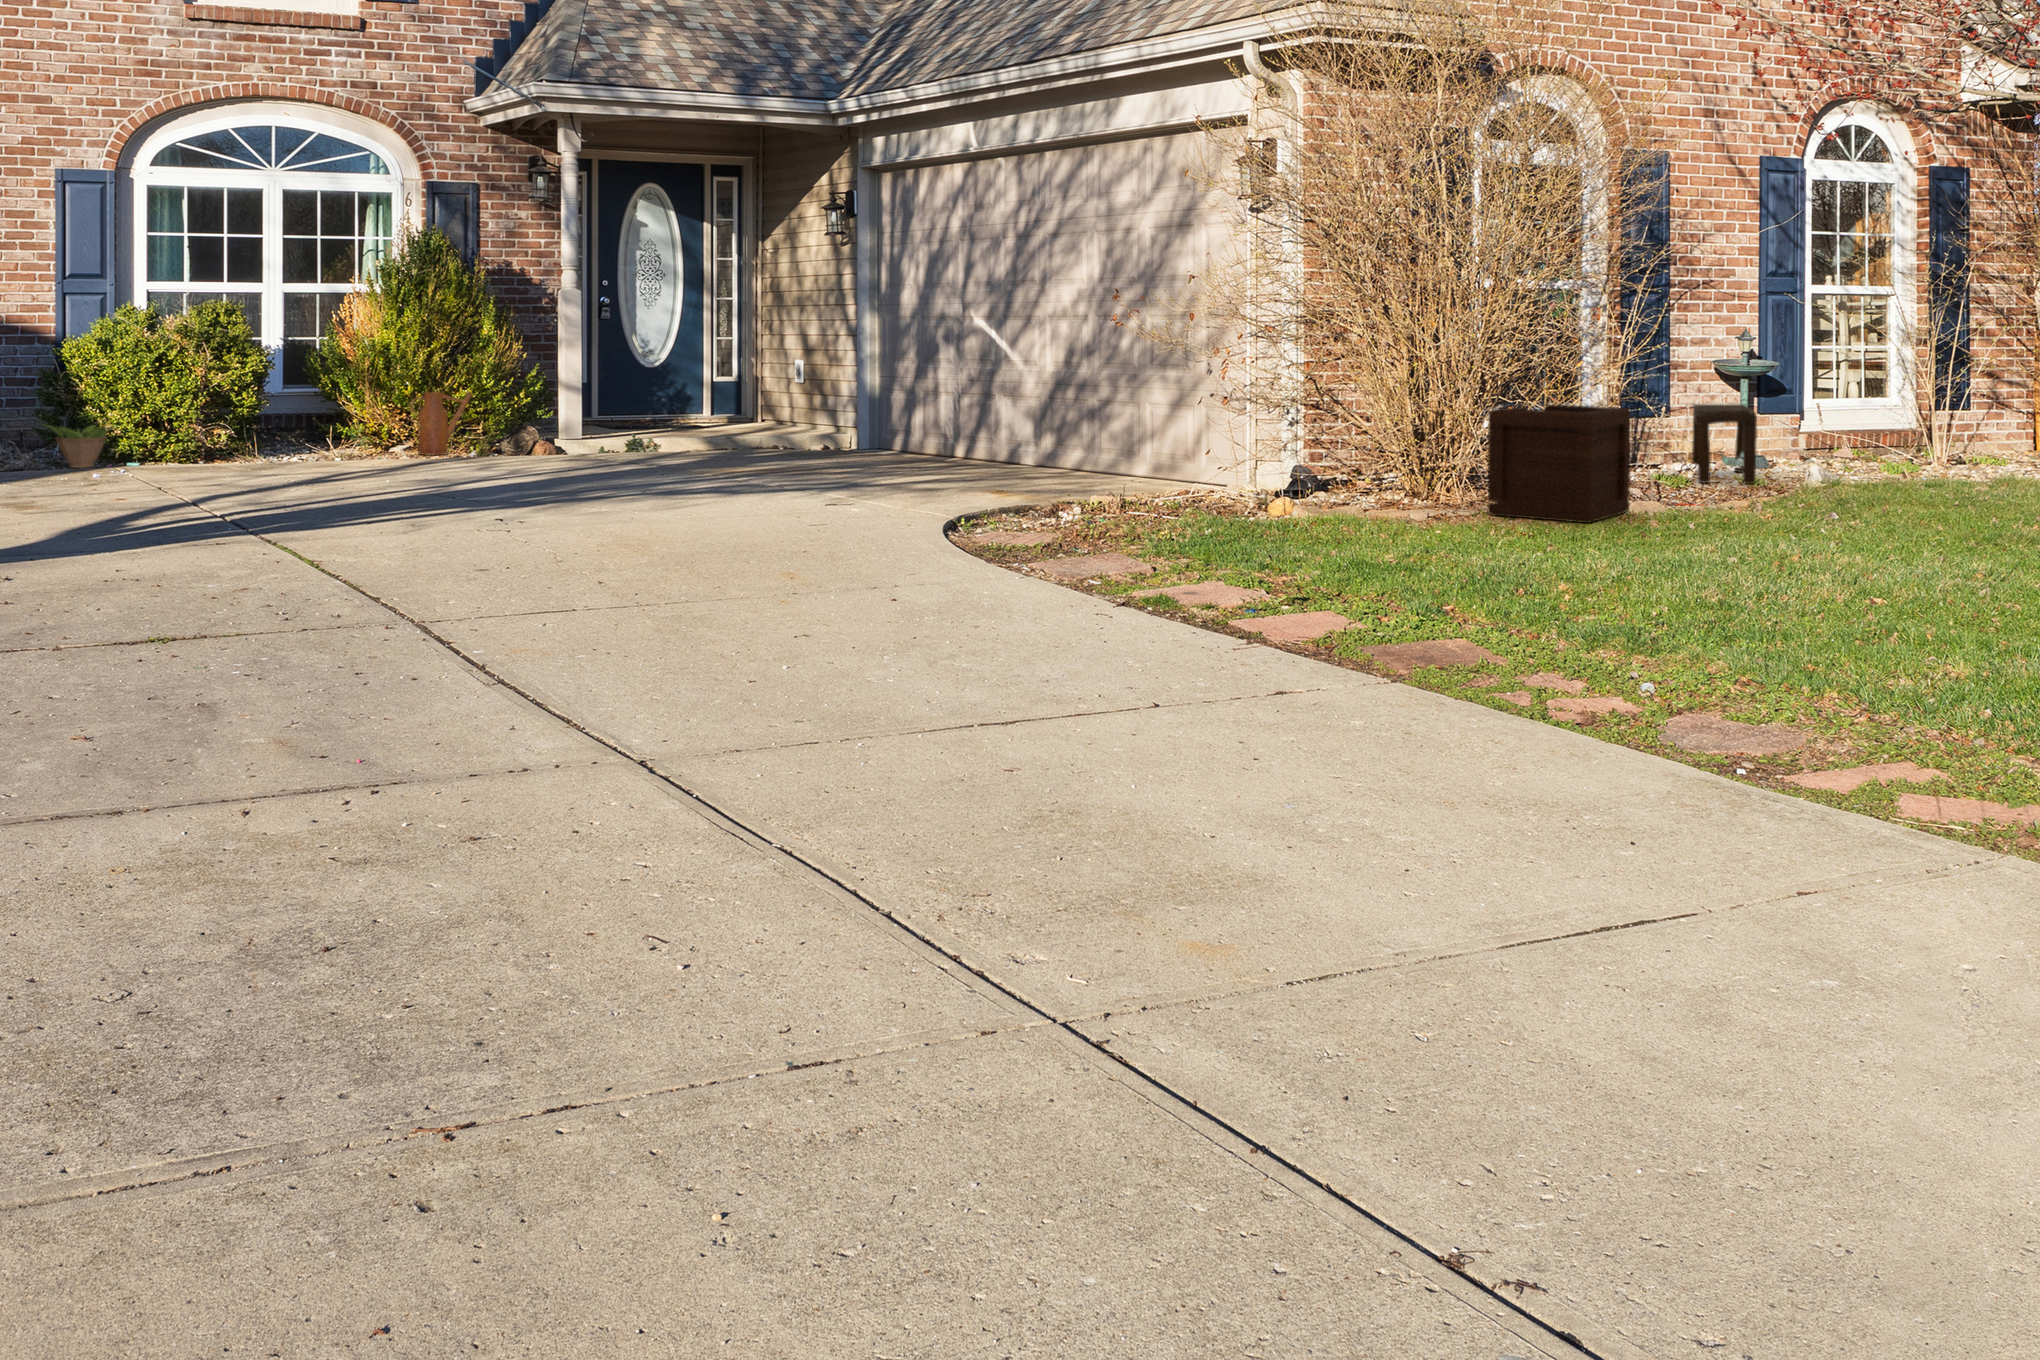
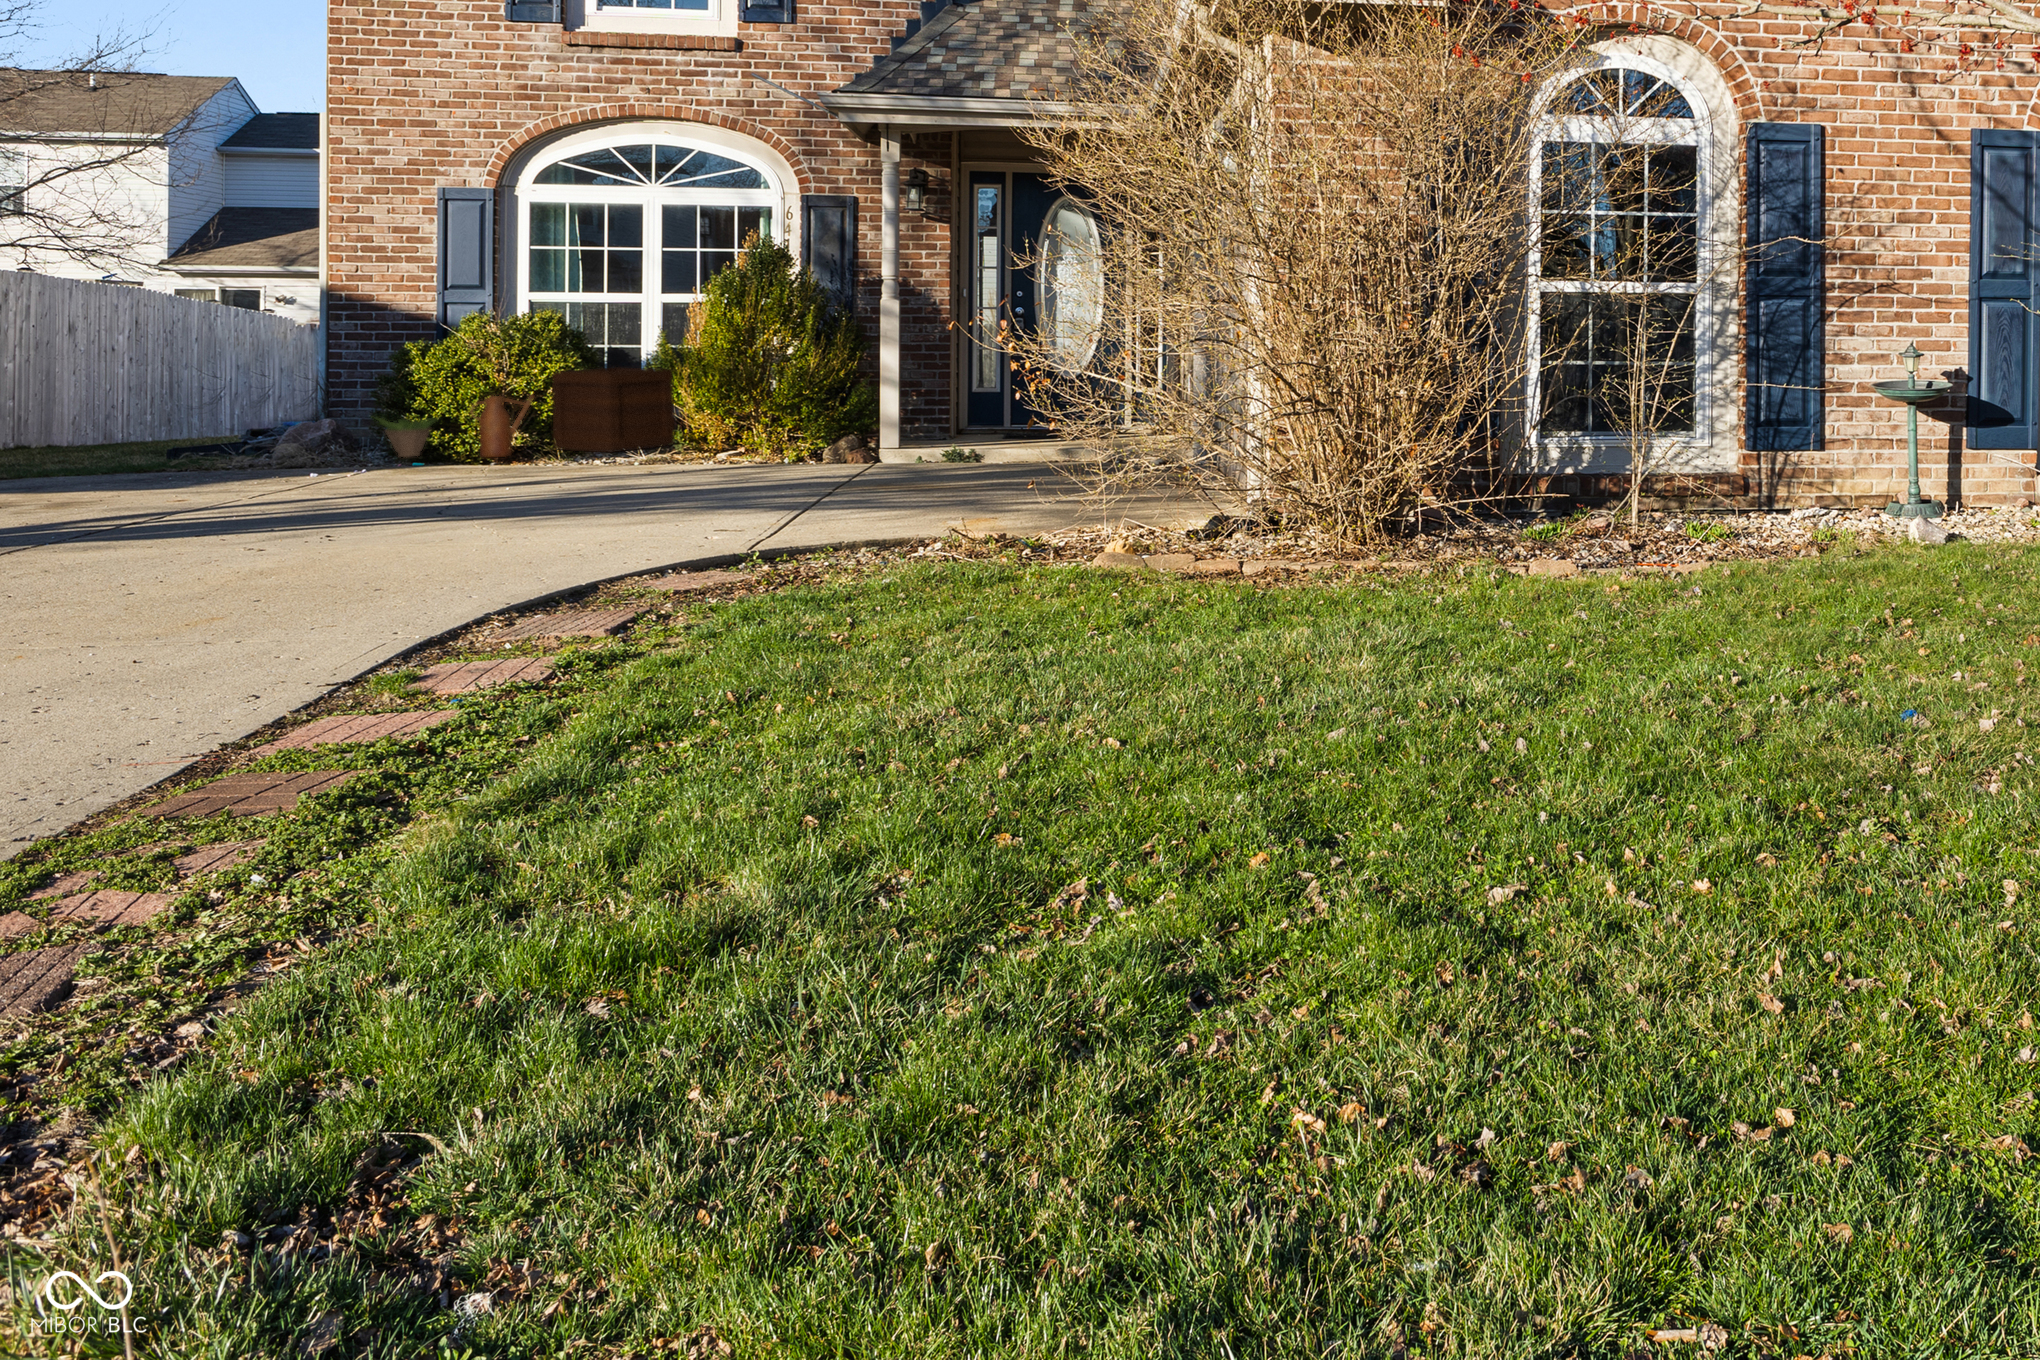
watering can: present [410,392,472,455] -> present [471,395,534,457]
bench: present [1692,404,1757,484] -> none [1806,431,1931,529]
wooden crate: present [1488,405,1631,523] -> present [552,367,675,452]

